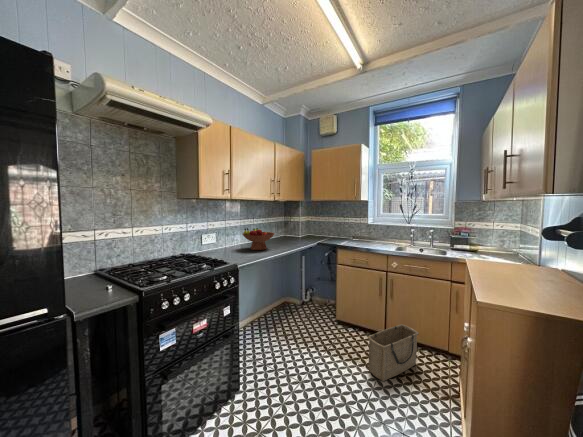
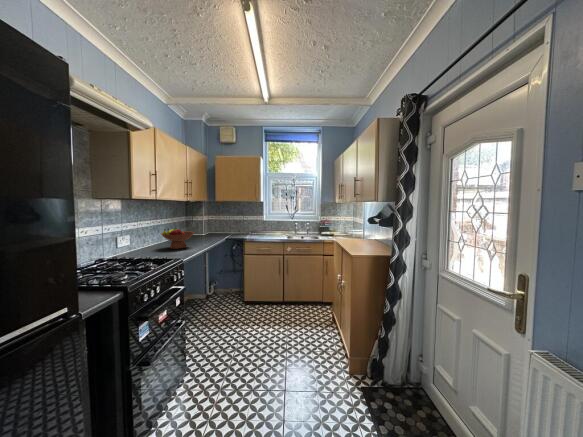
basket: present [368,324,419,381] -> none [279,291,308,330]

